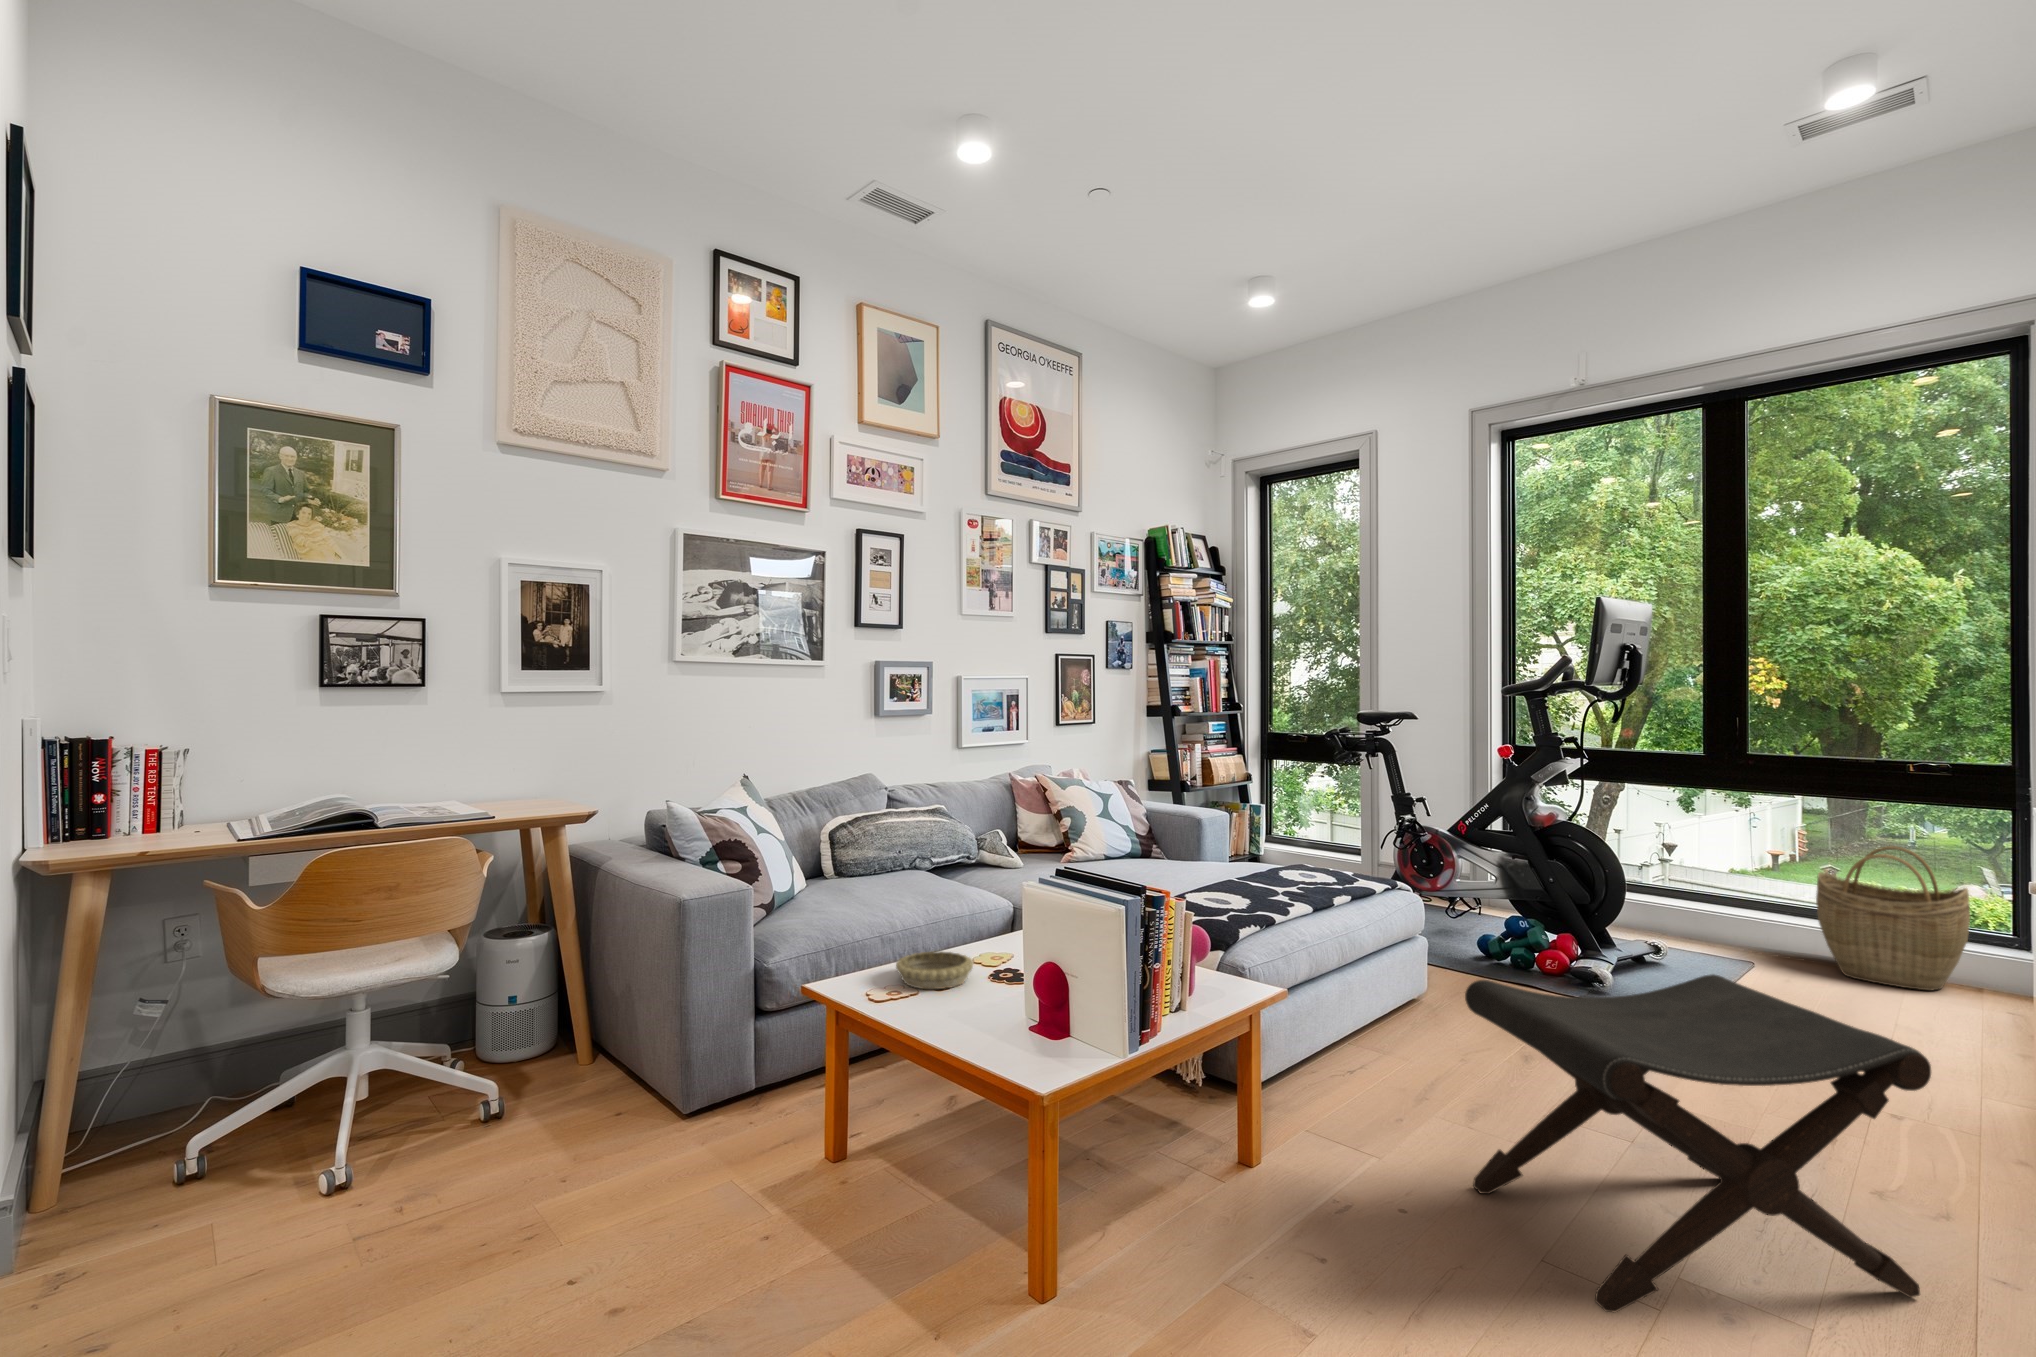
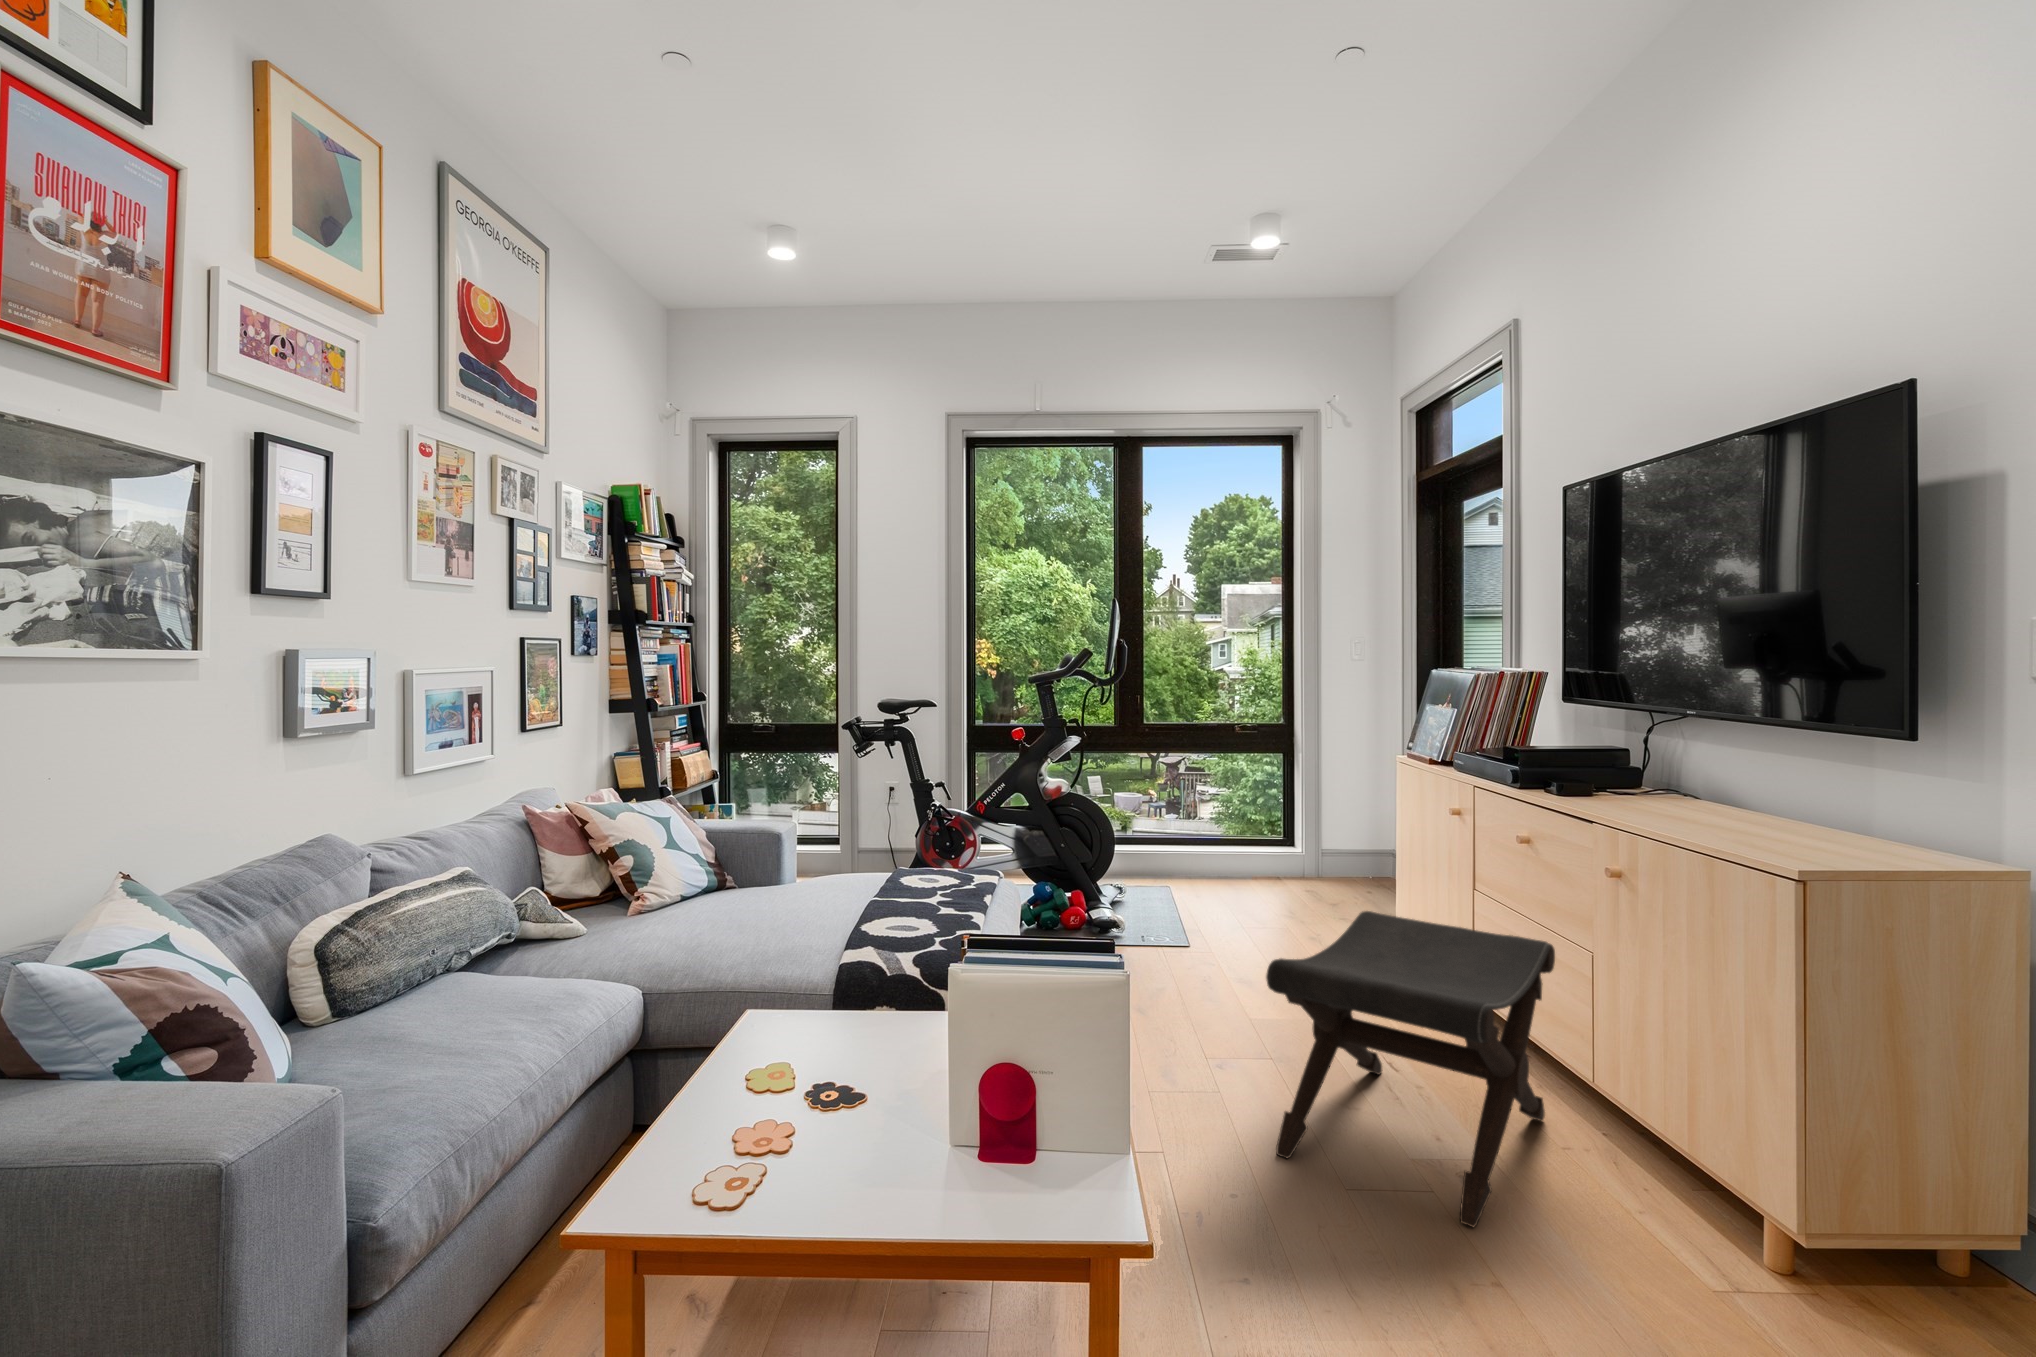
woven basket: present [1816,846,1970,991] -> none [1202,783,1287,885]
decorative bowl: present [896,951,973,989] -> none [690,1092,812,1171]

